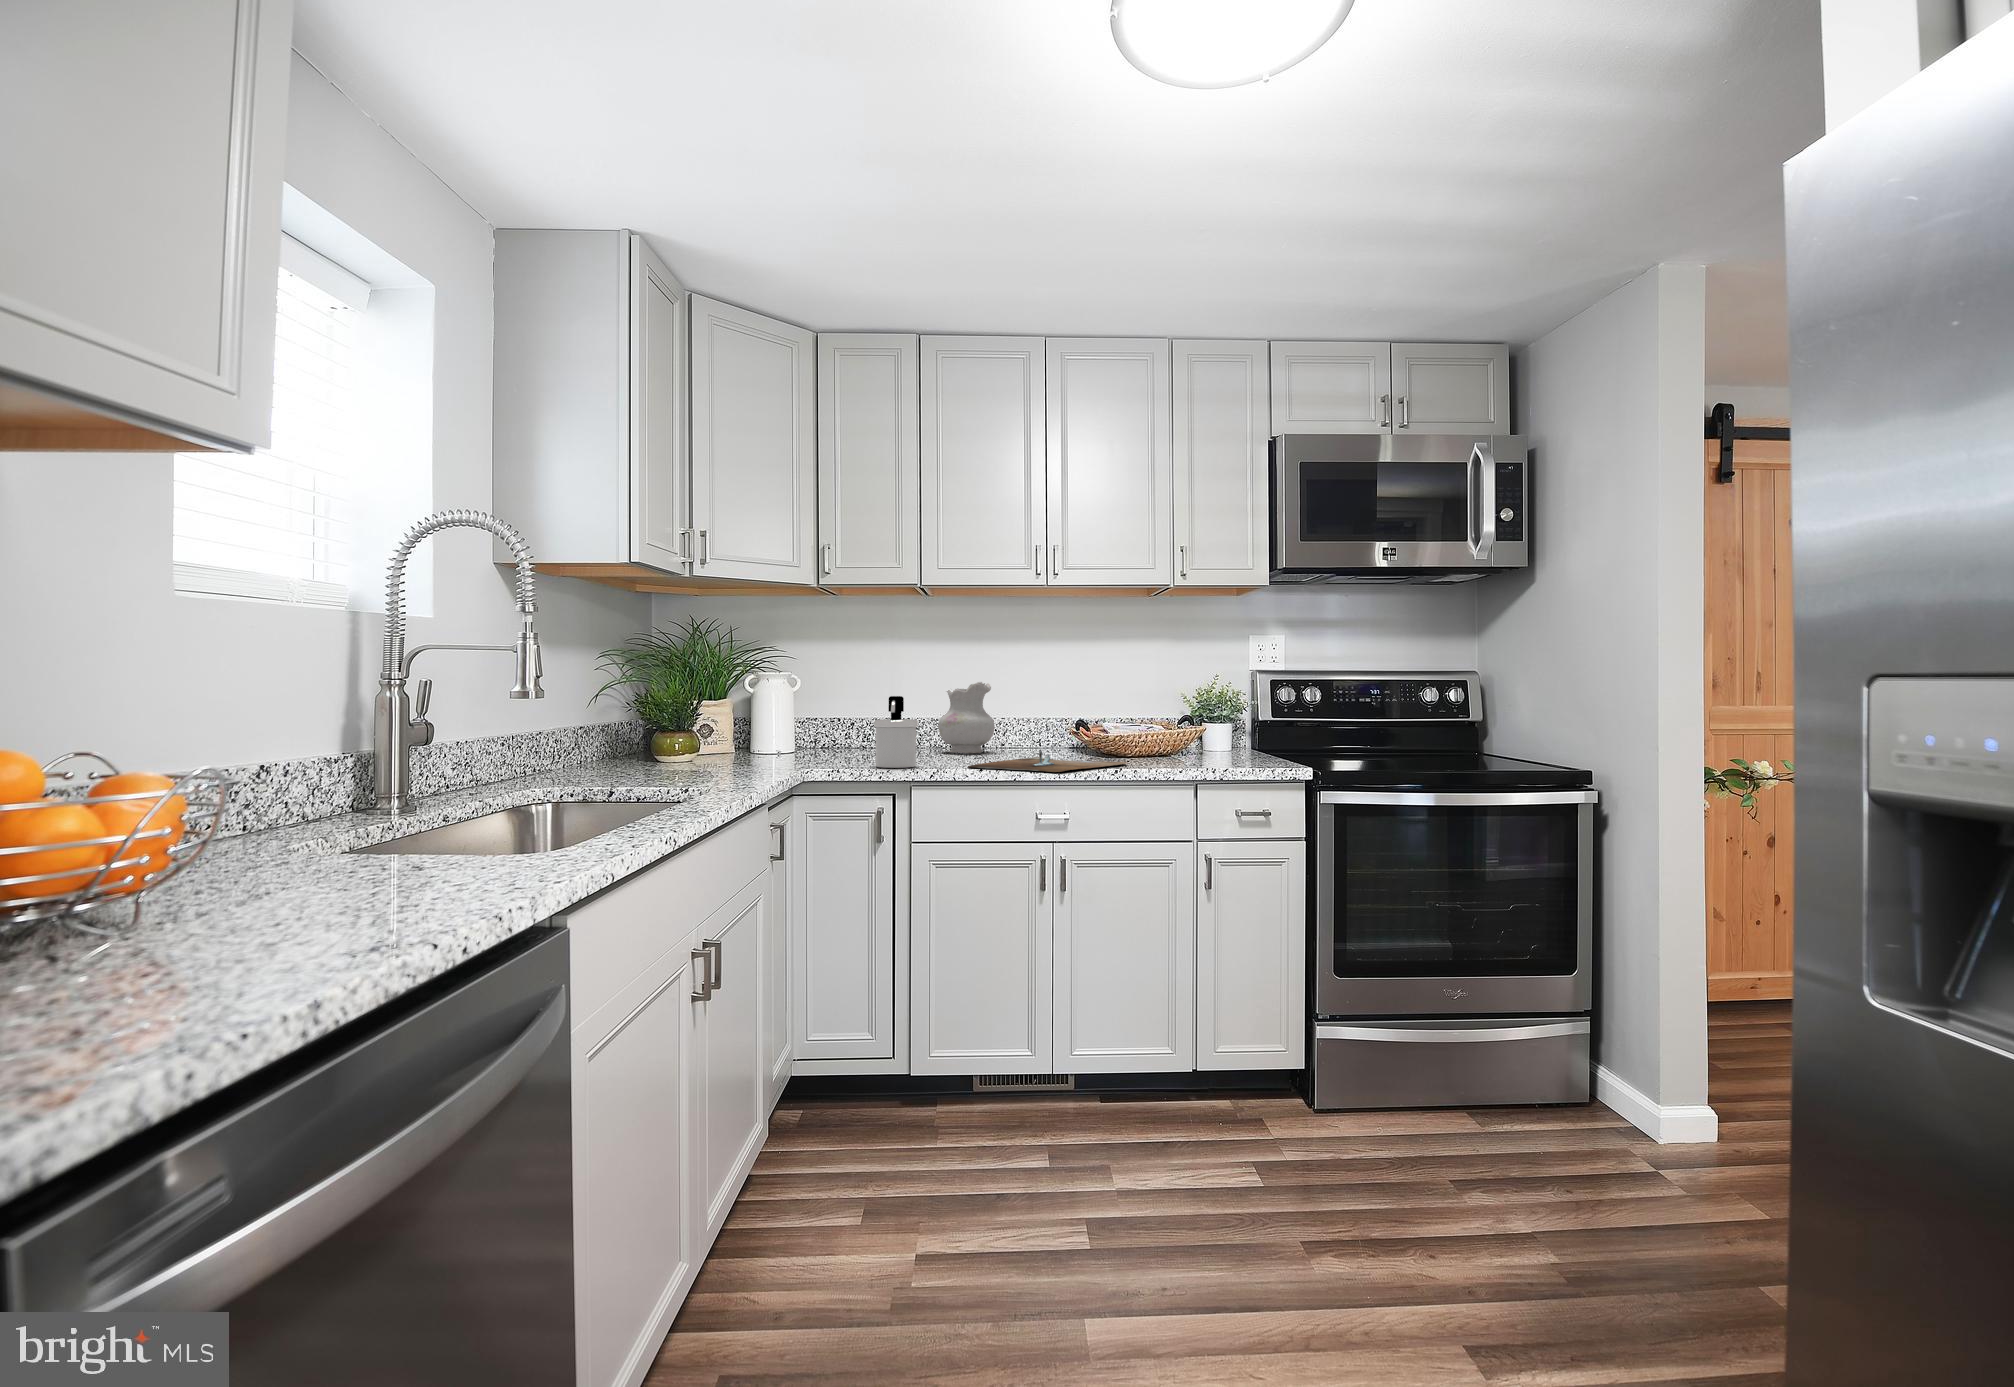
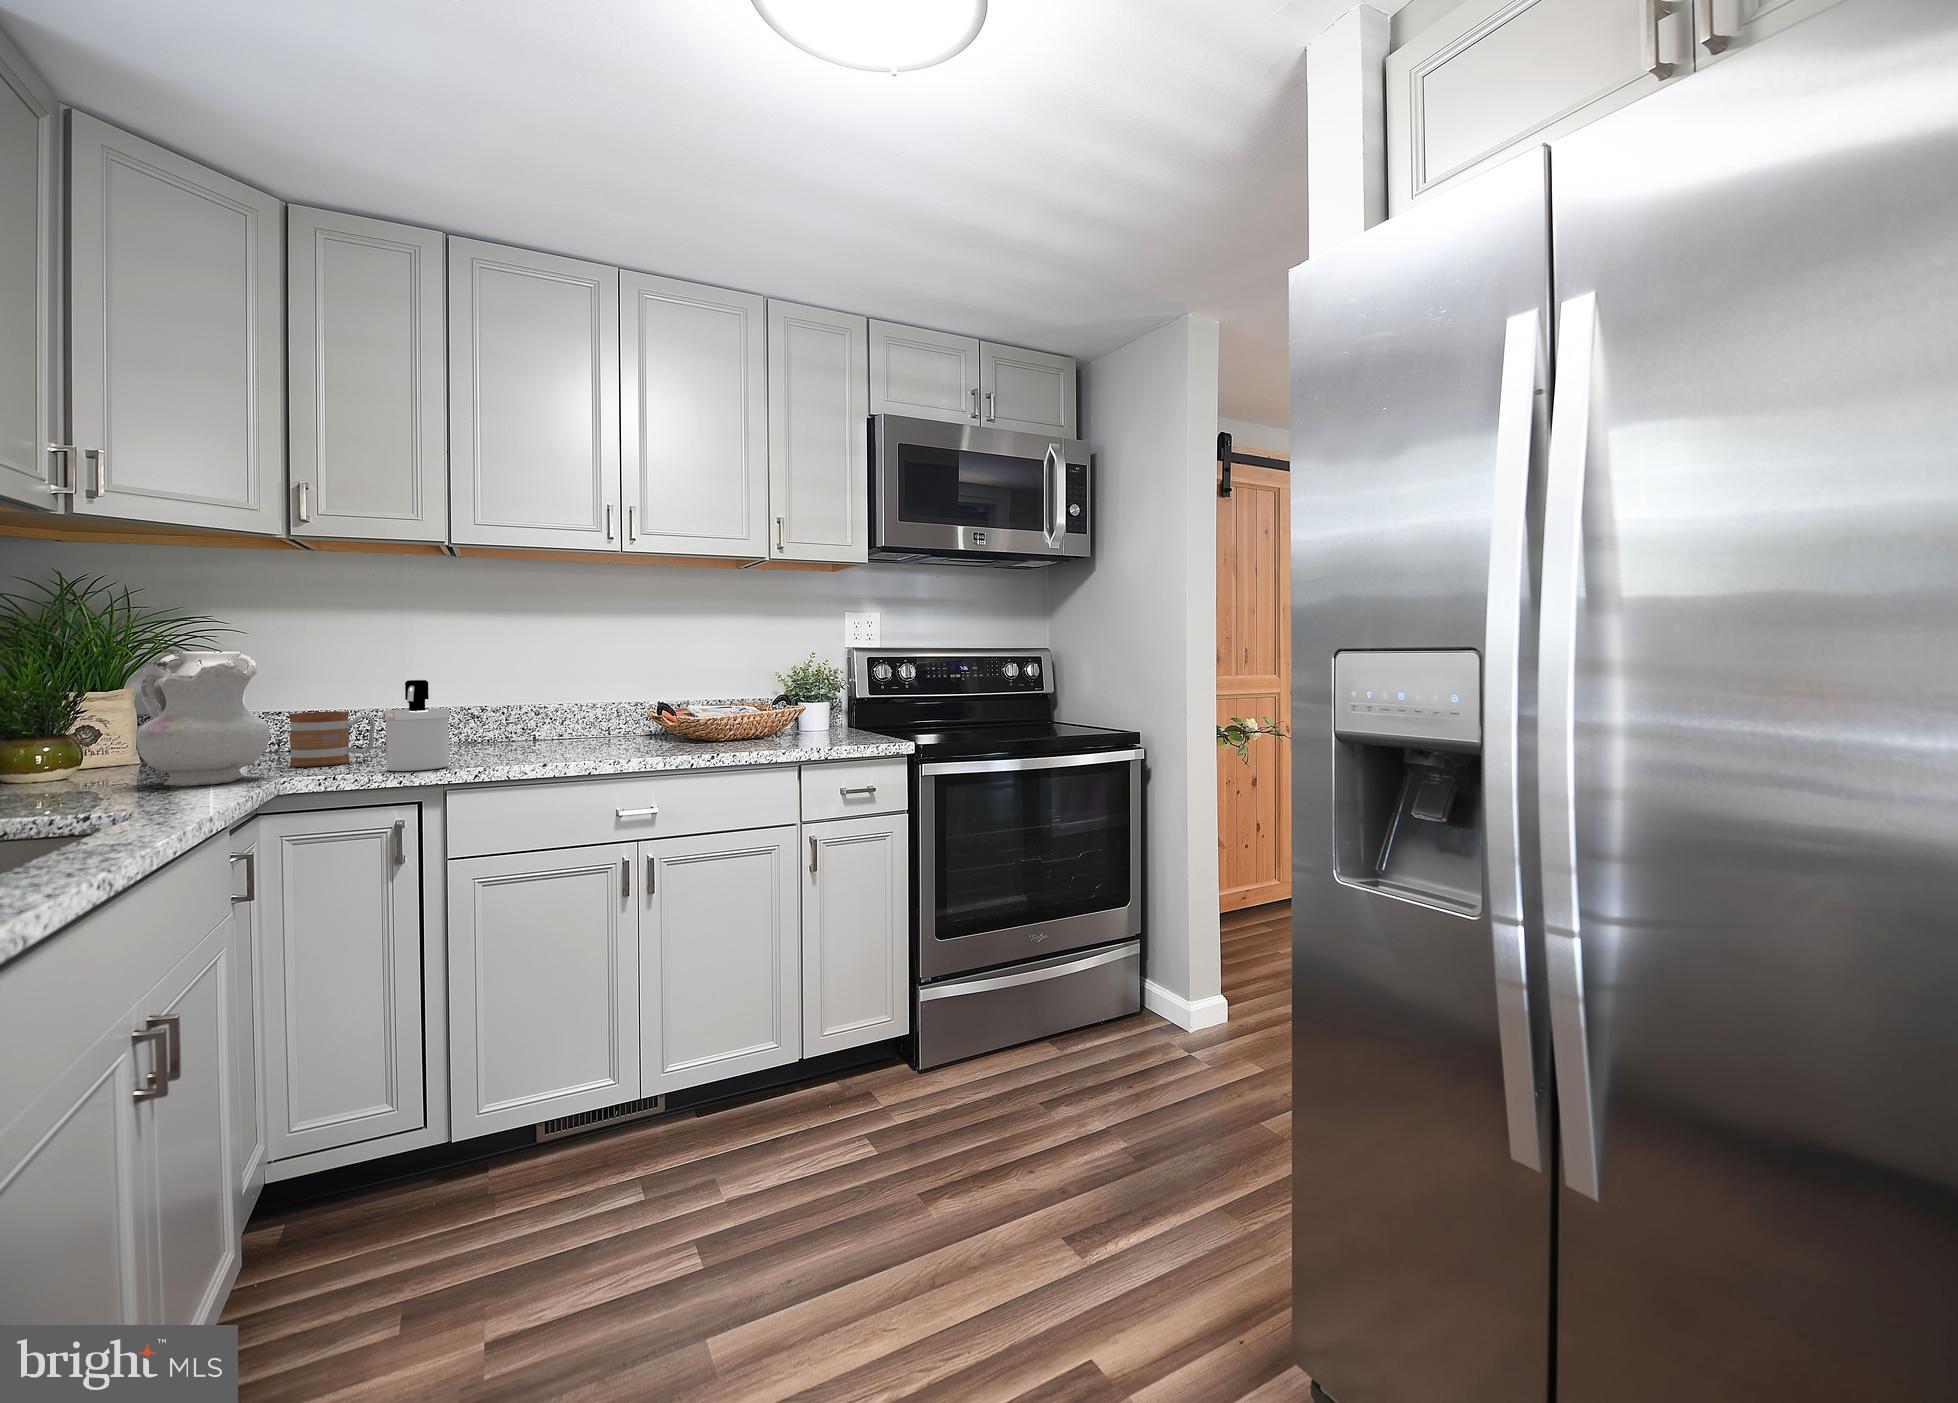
ceramic pitcher: present [938,682,994,753] -> present [136,660,270,785]
mug: none [815,720,867,761] -> present [289,711,375,767]
cutting board: present [968,751,1127,772] -> none [523,739,726,764]

